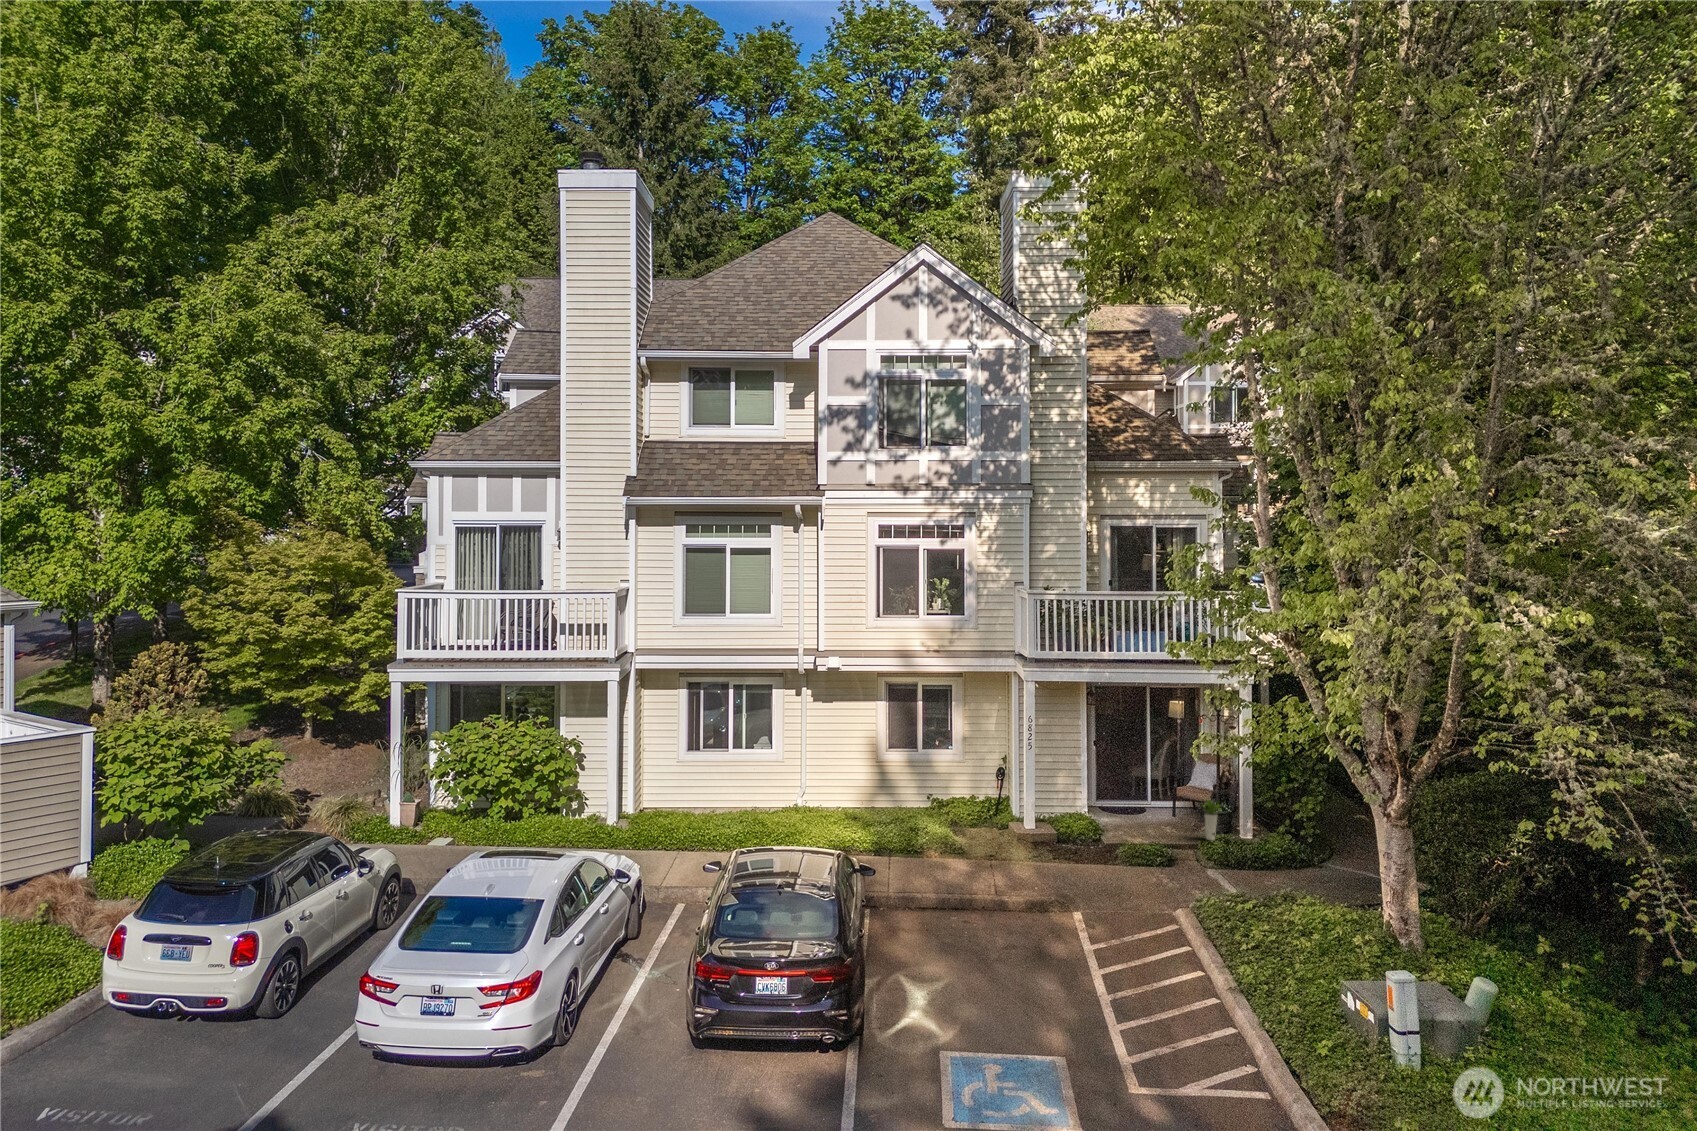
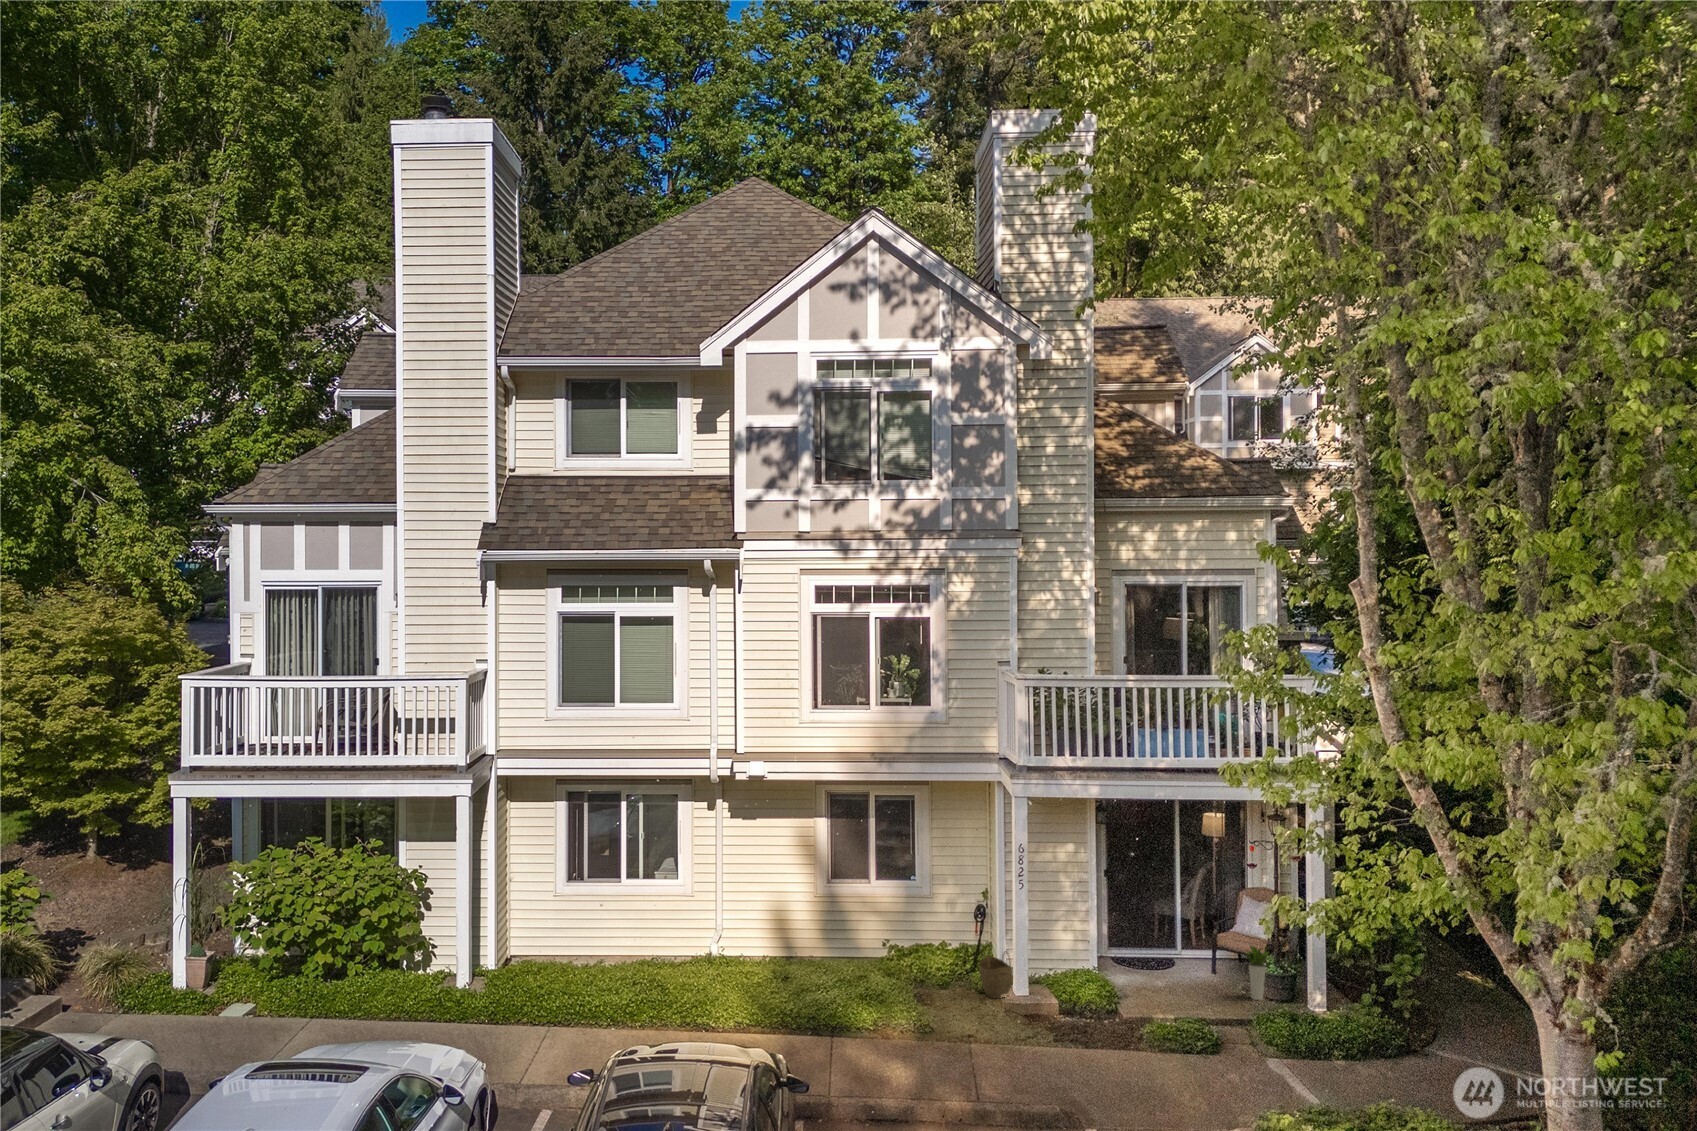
woven basket: none [1001,802,1027,837] -> present [979,953,1013,999]

